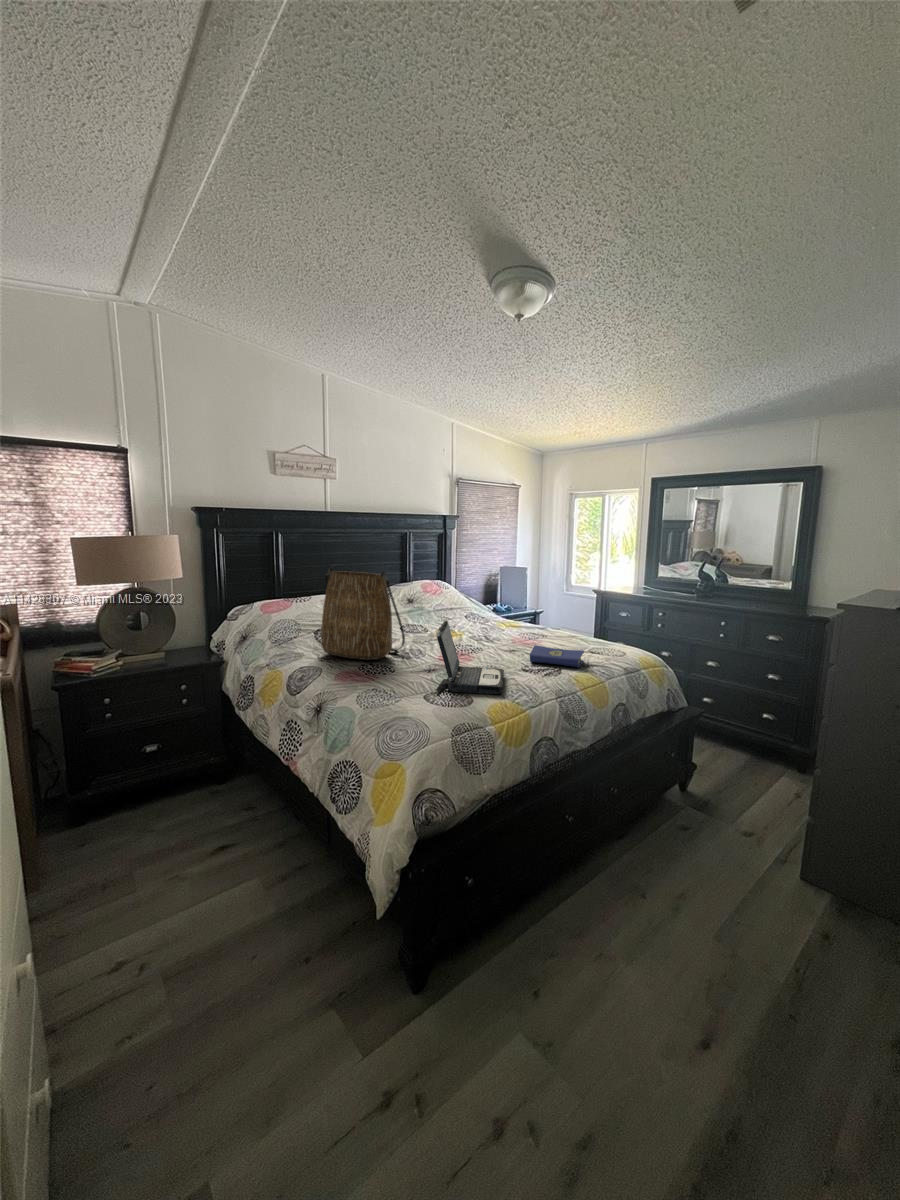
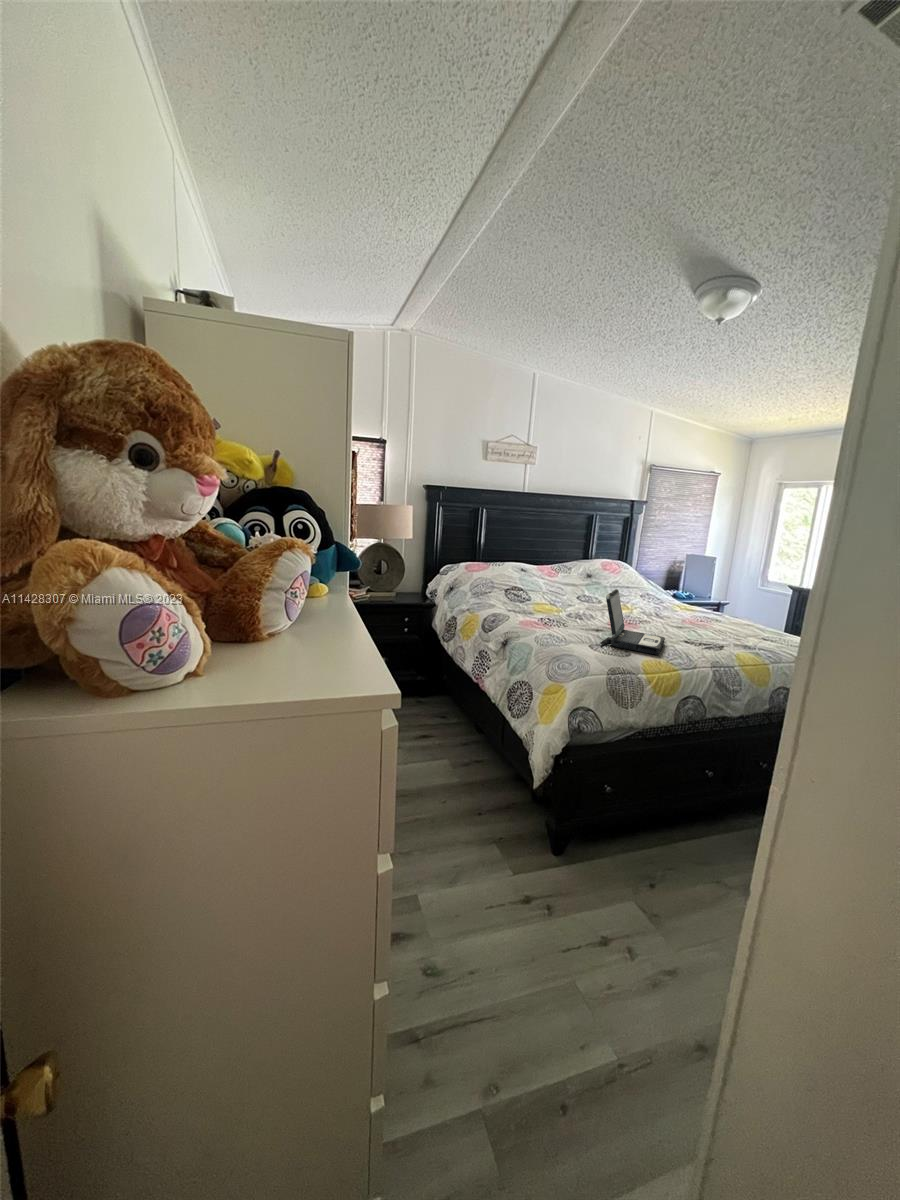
tote bag: present [321,567,405,660] -> none [510,537,579,616]
hardcover book: present [530,645,584,667] -> none [694,624,754,648]

